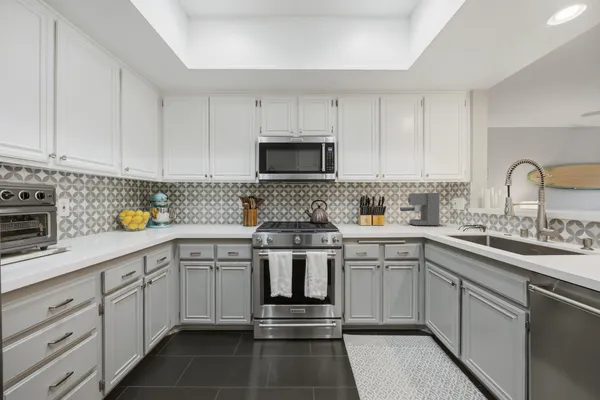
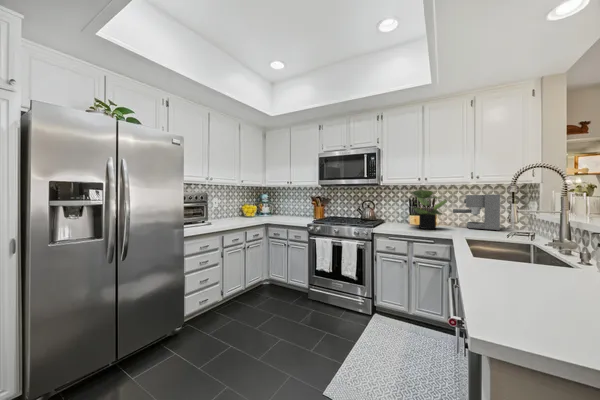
potted plant: none [370,187,404,229] -> present [412,189,447,229]

